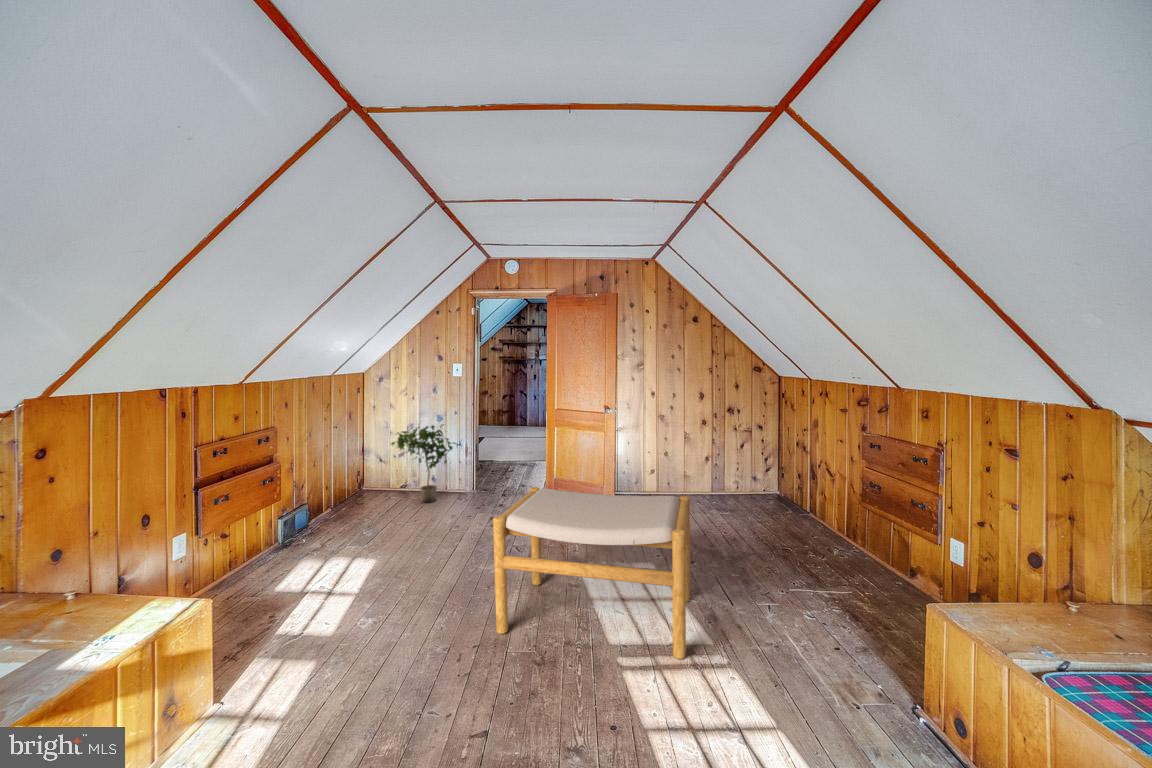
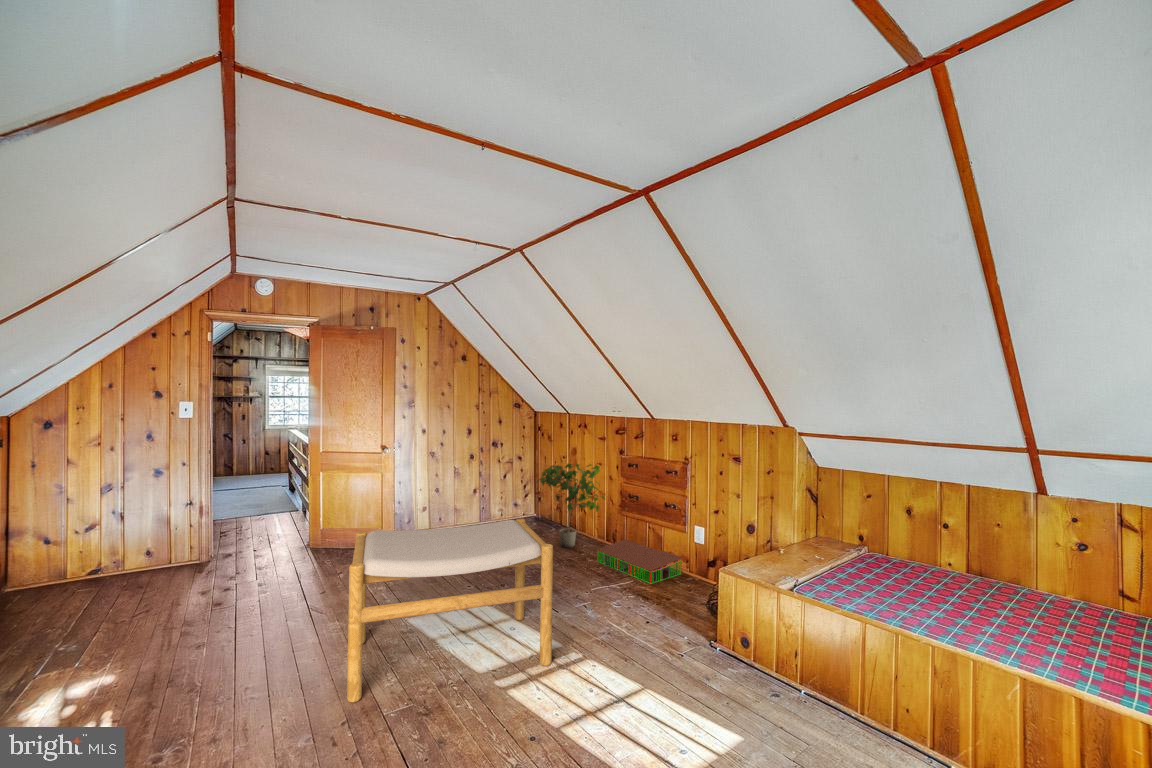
potted plant: present [391,424,456,503] -> present [536,464,605,548]
storage bin: none [818,538,933,601] -> present [597,539,682,584]

